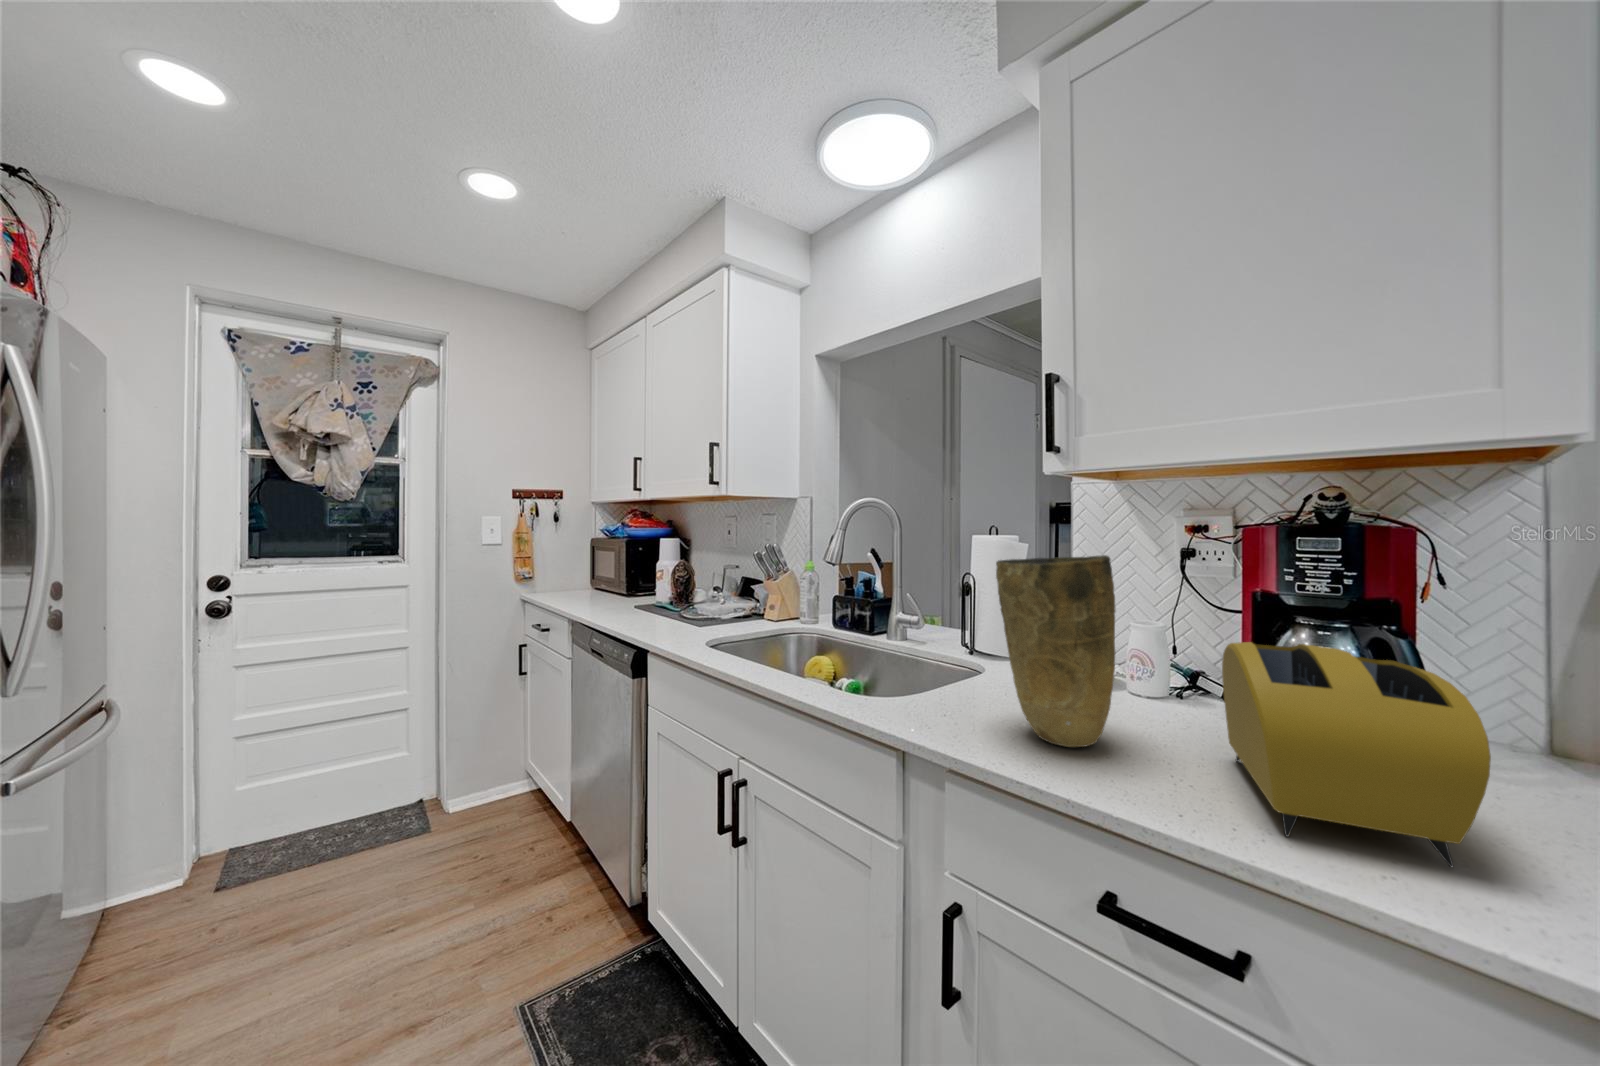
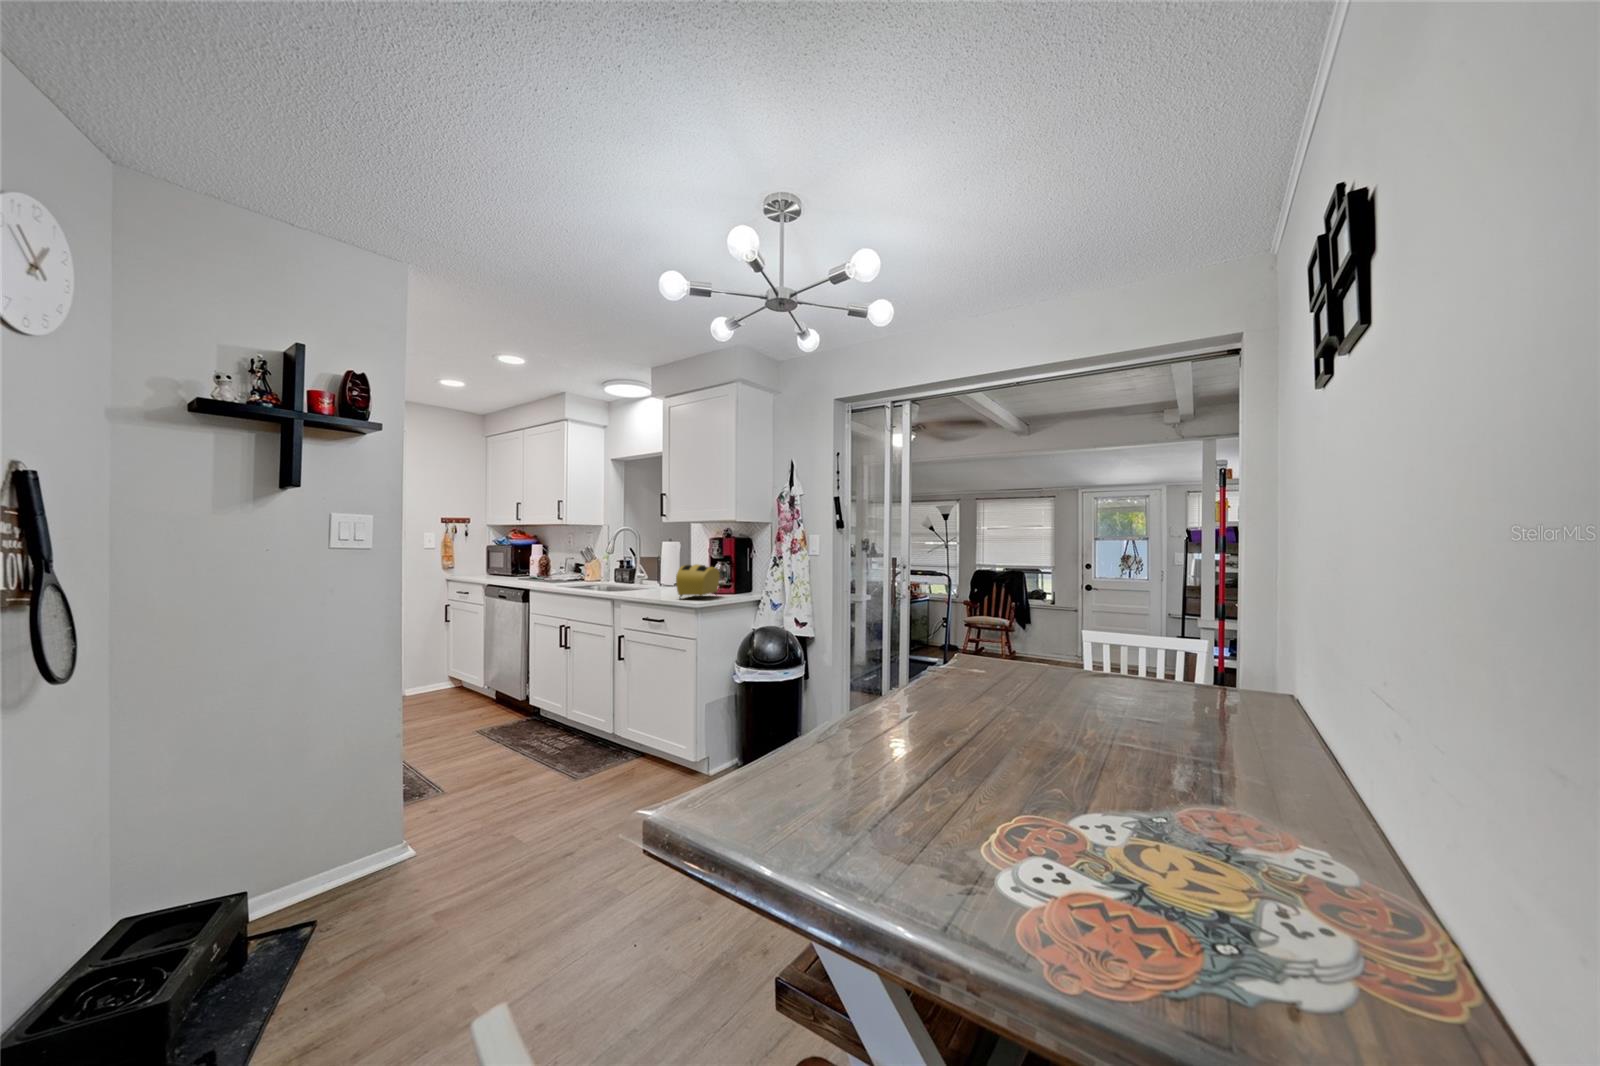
vase: present [996,555,1115,747] -> none [642,546,671,595]

